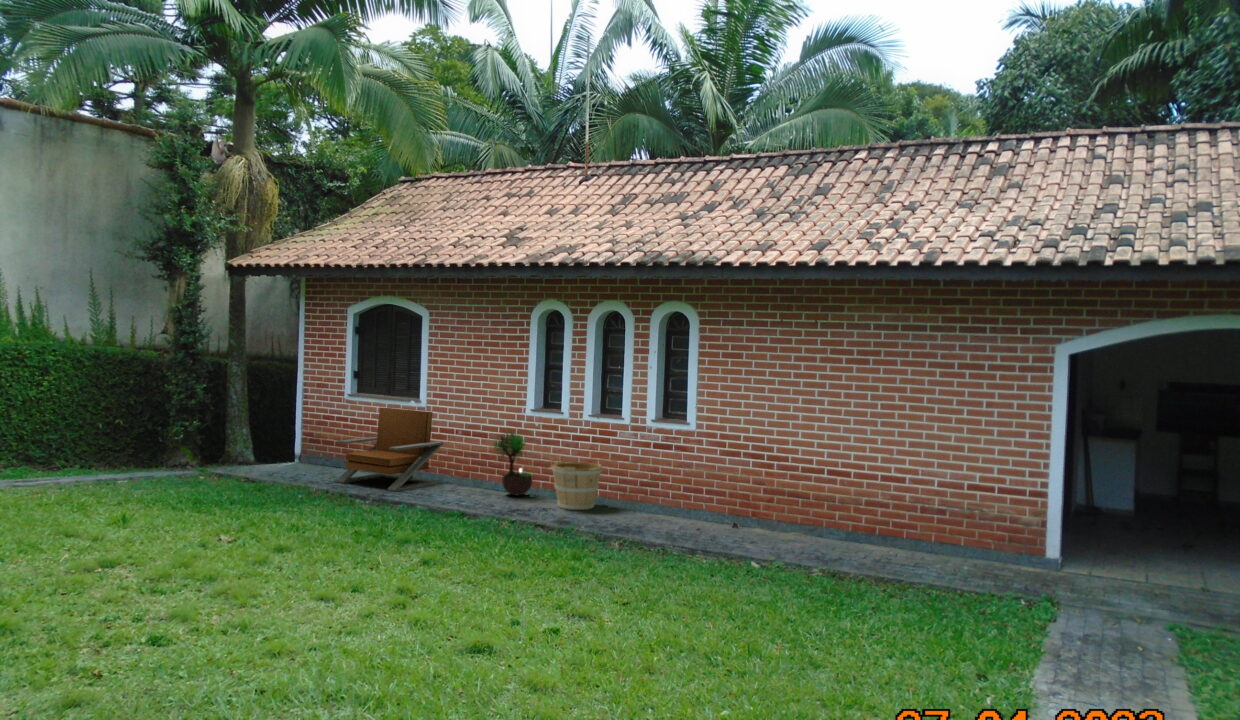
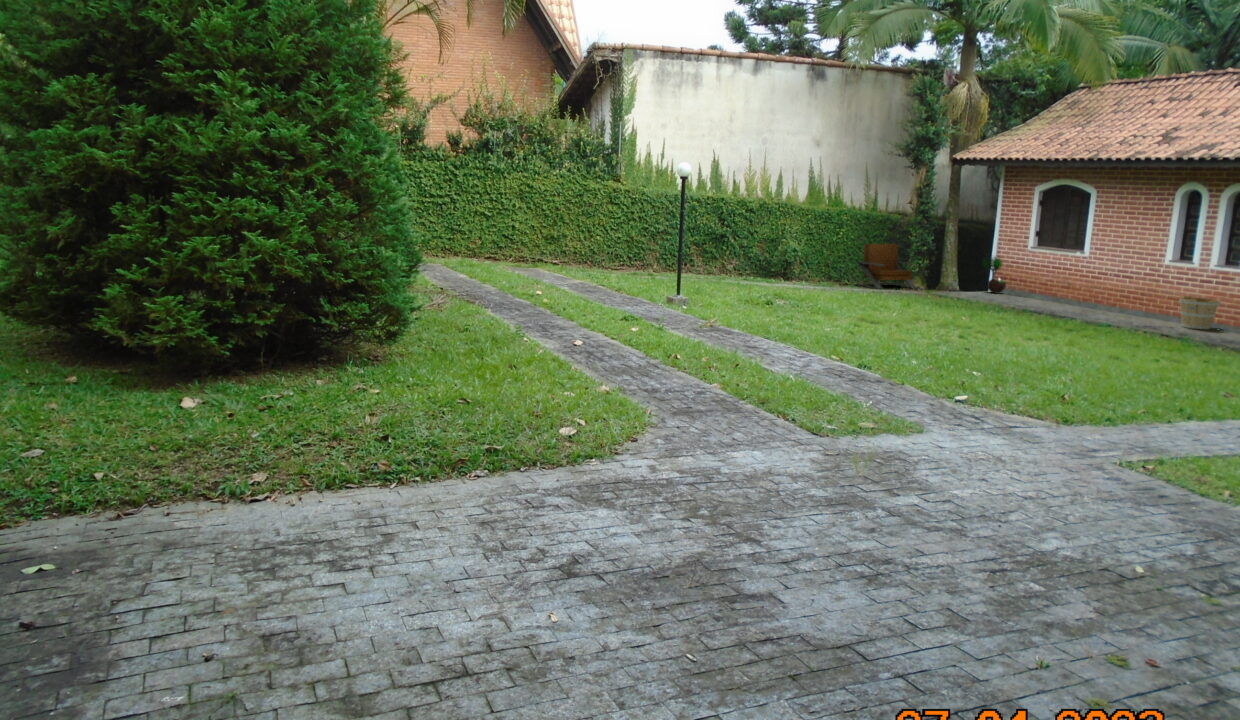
lounge chair: present [337,408,443,491] -> present [856,244,917,289]
potted tree: present [494,432,532,496] -> present [984,256,1006,293]

